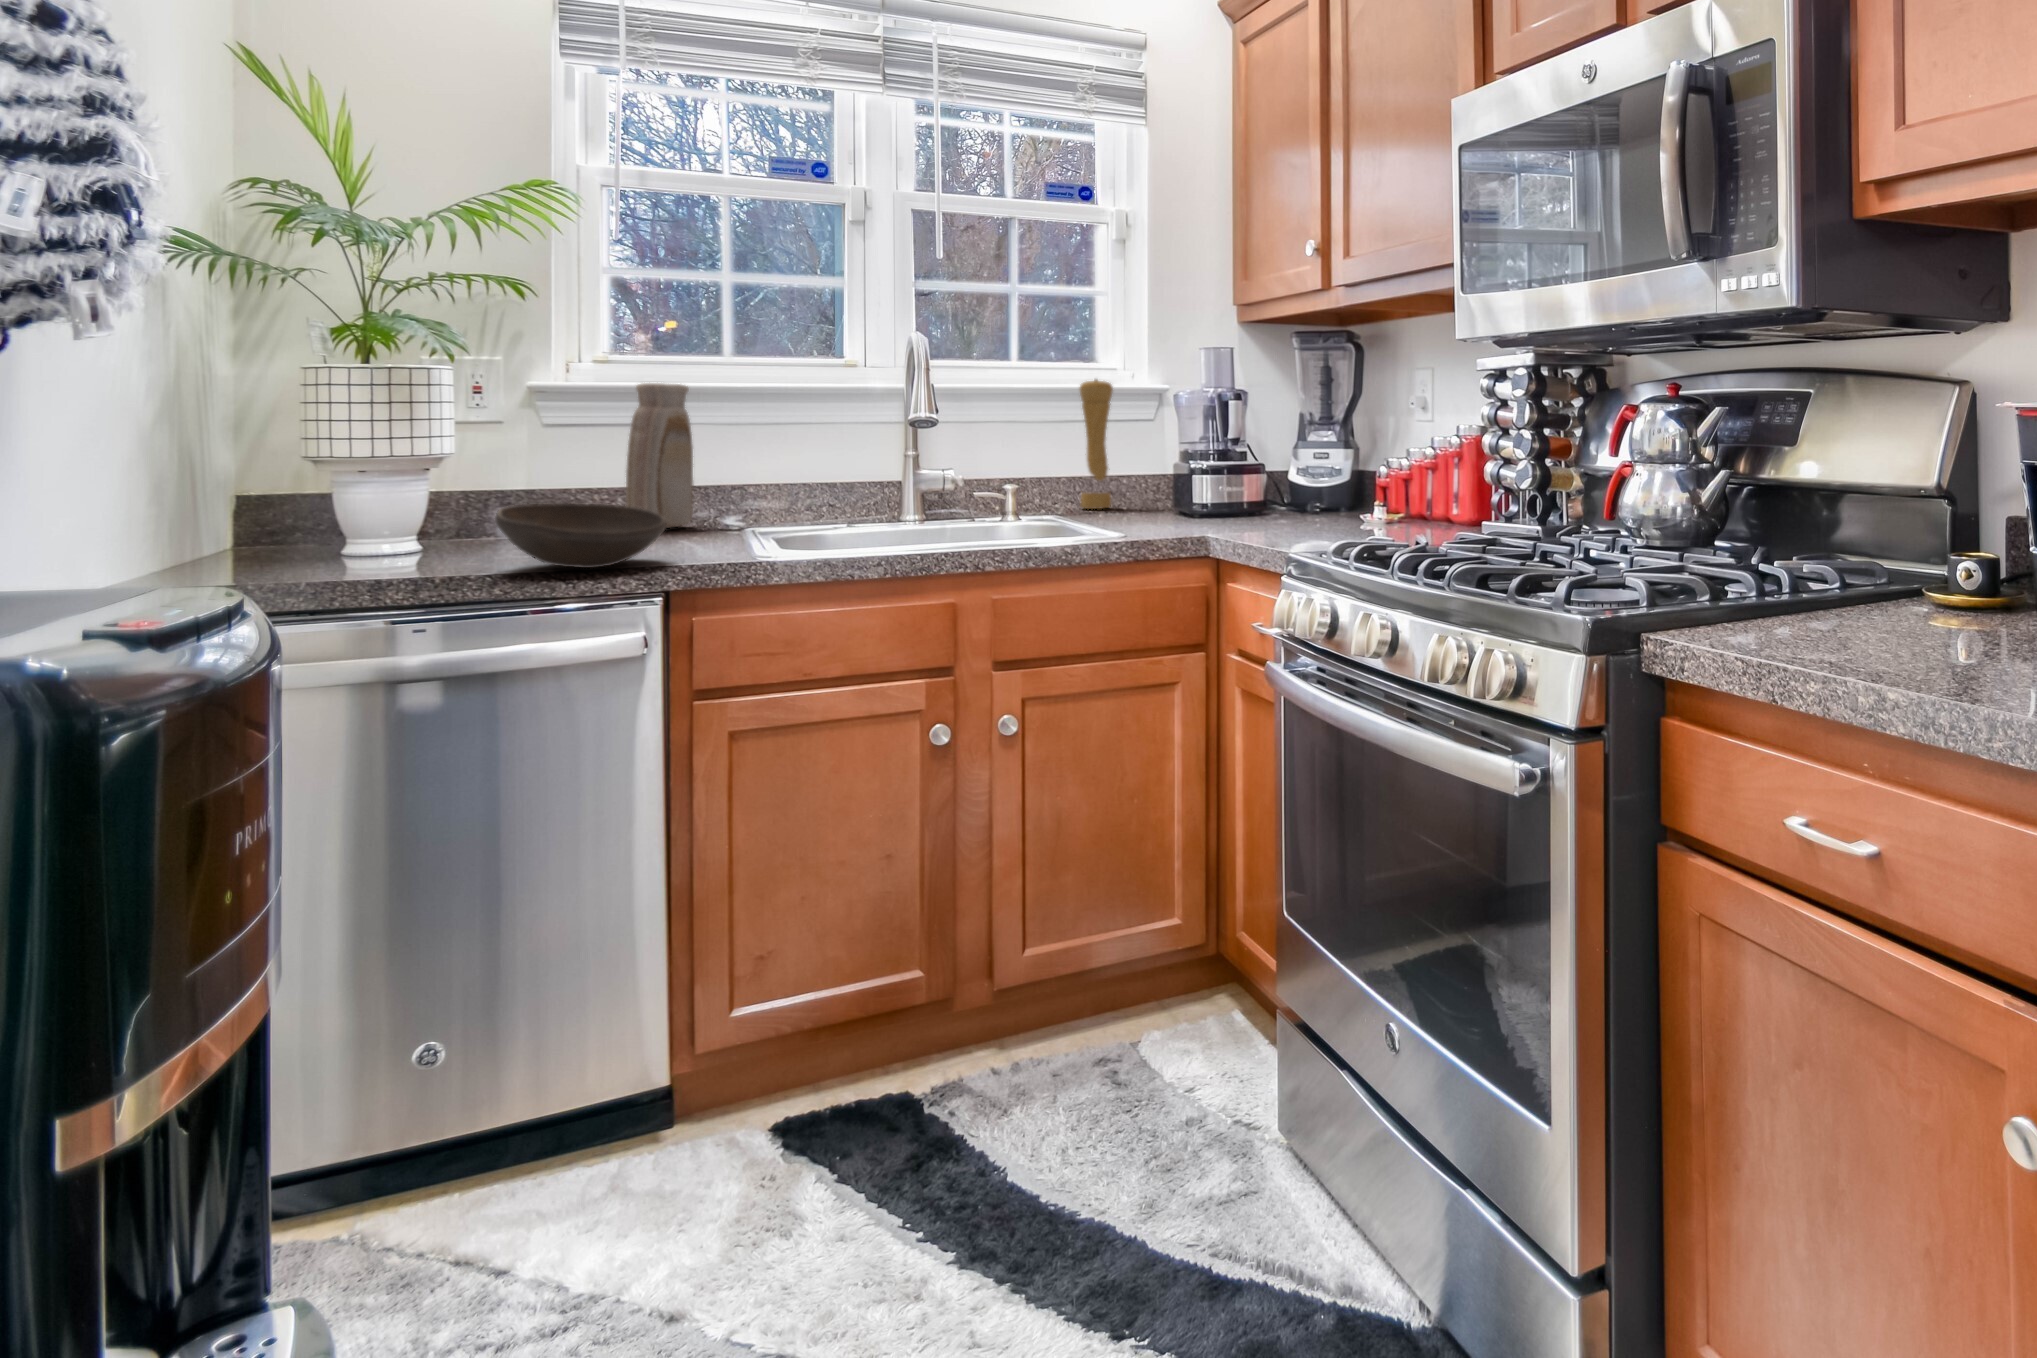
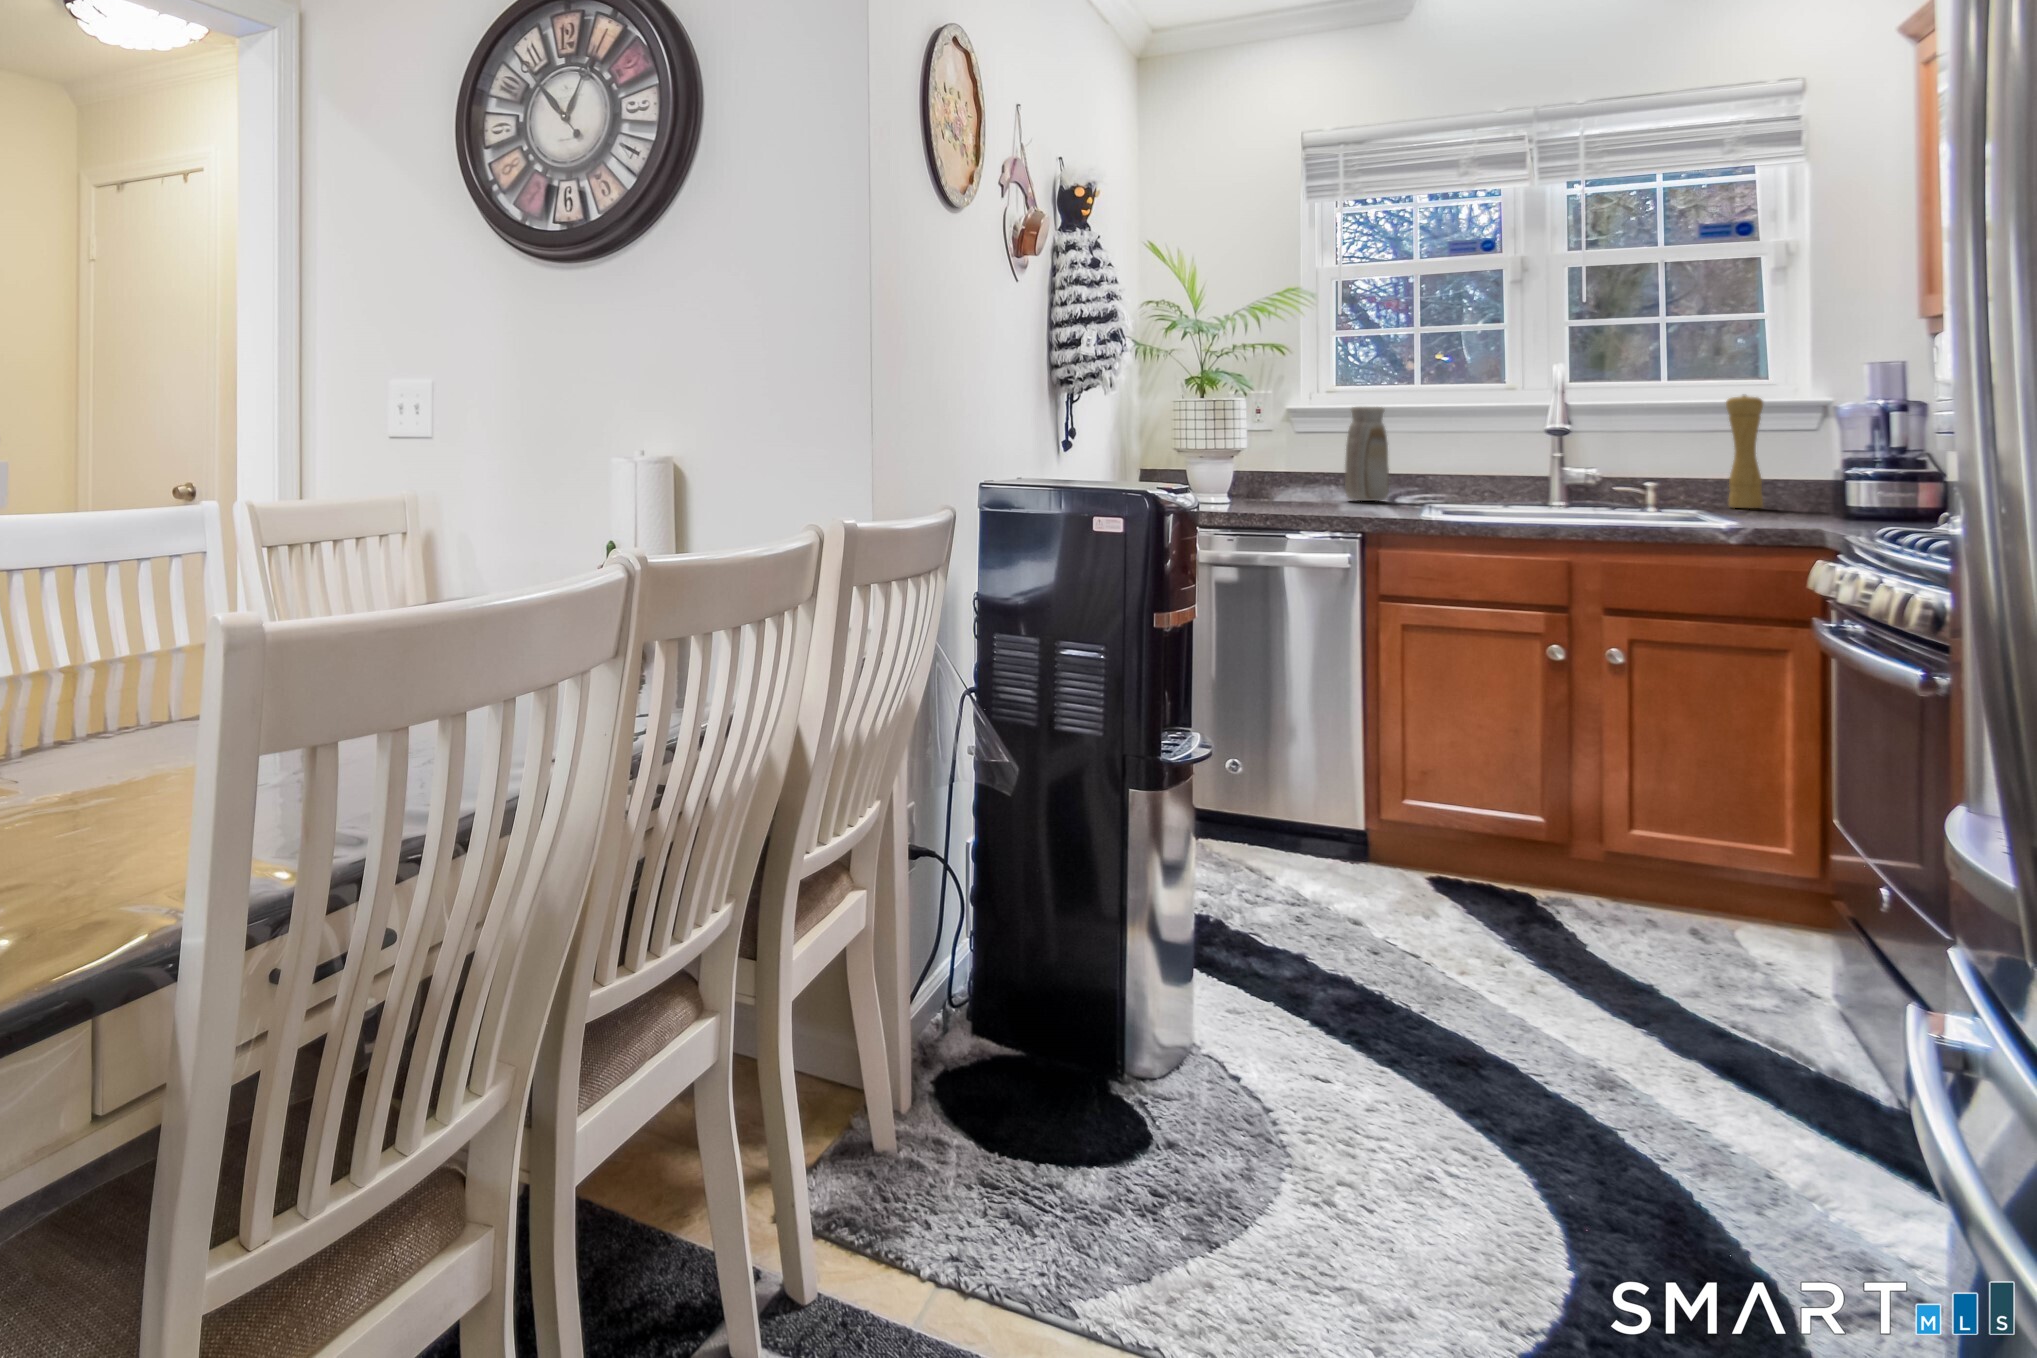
bowl: present [495,503,666,568] -> none [1271,479,1364,517]

